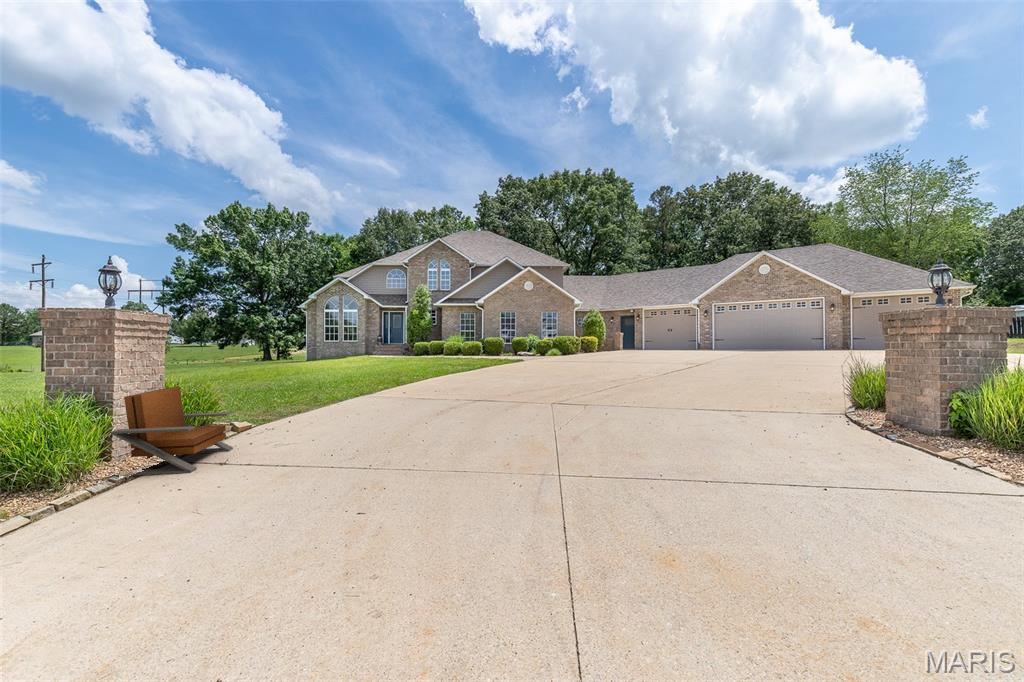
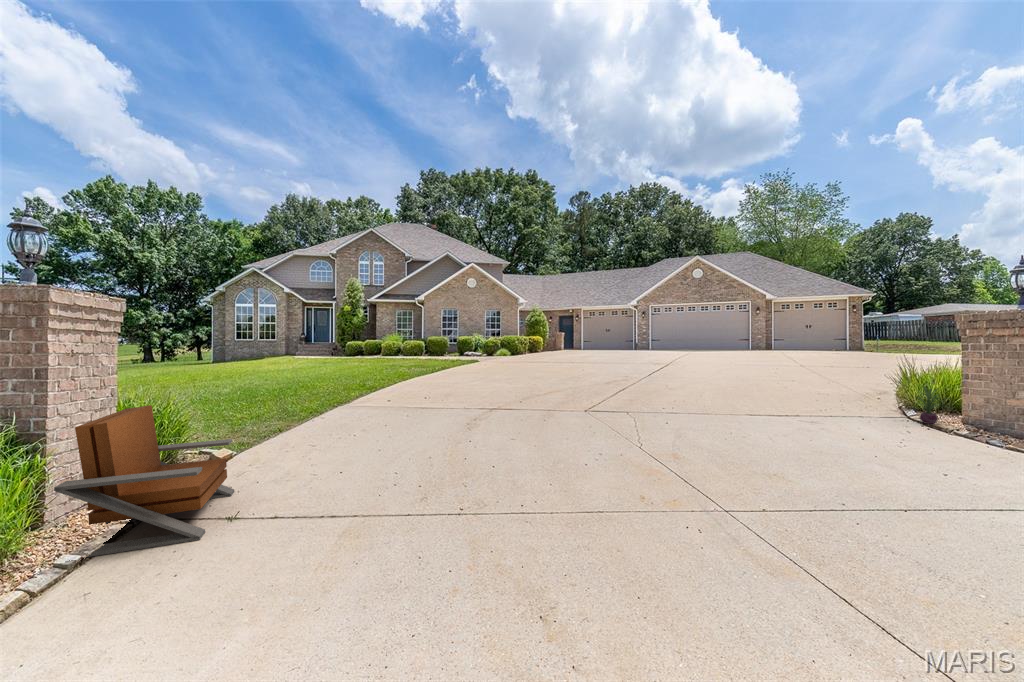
decorative plant: none [851,395,903,434] -> present [920,387,938,424]

